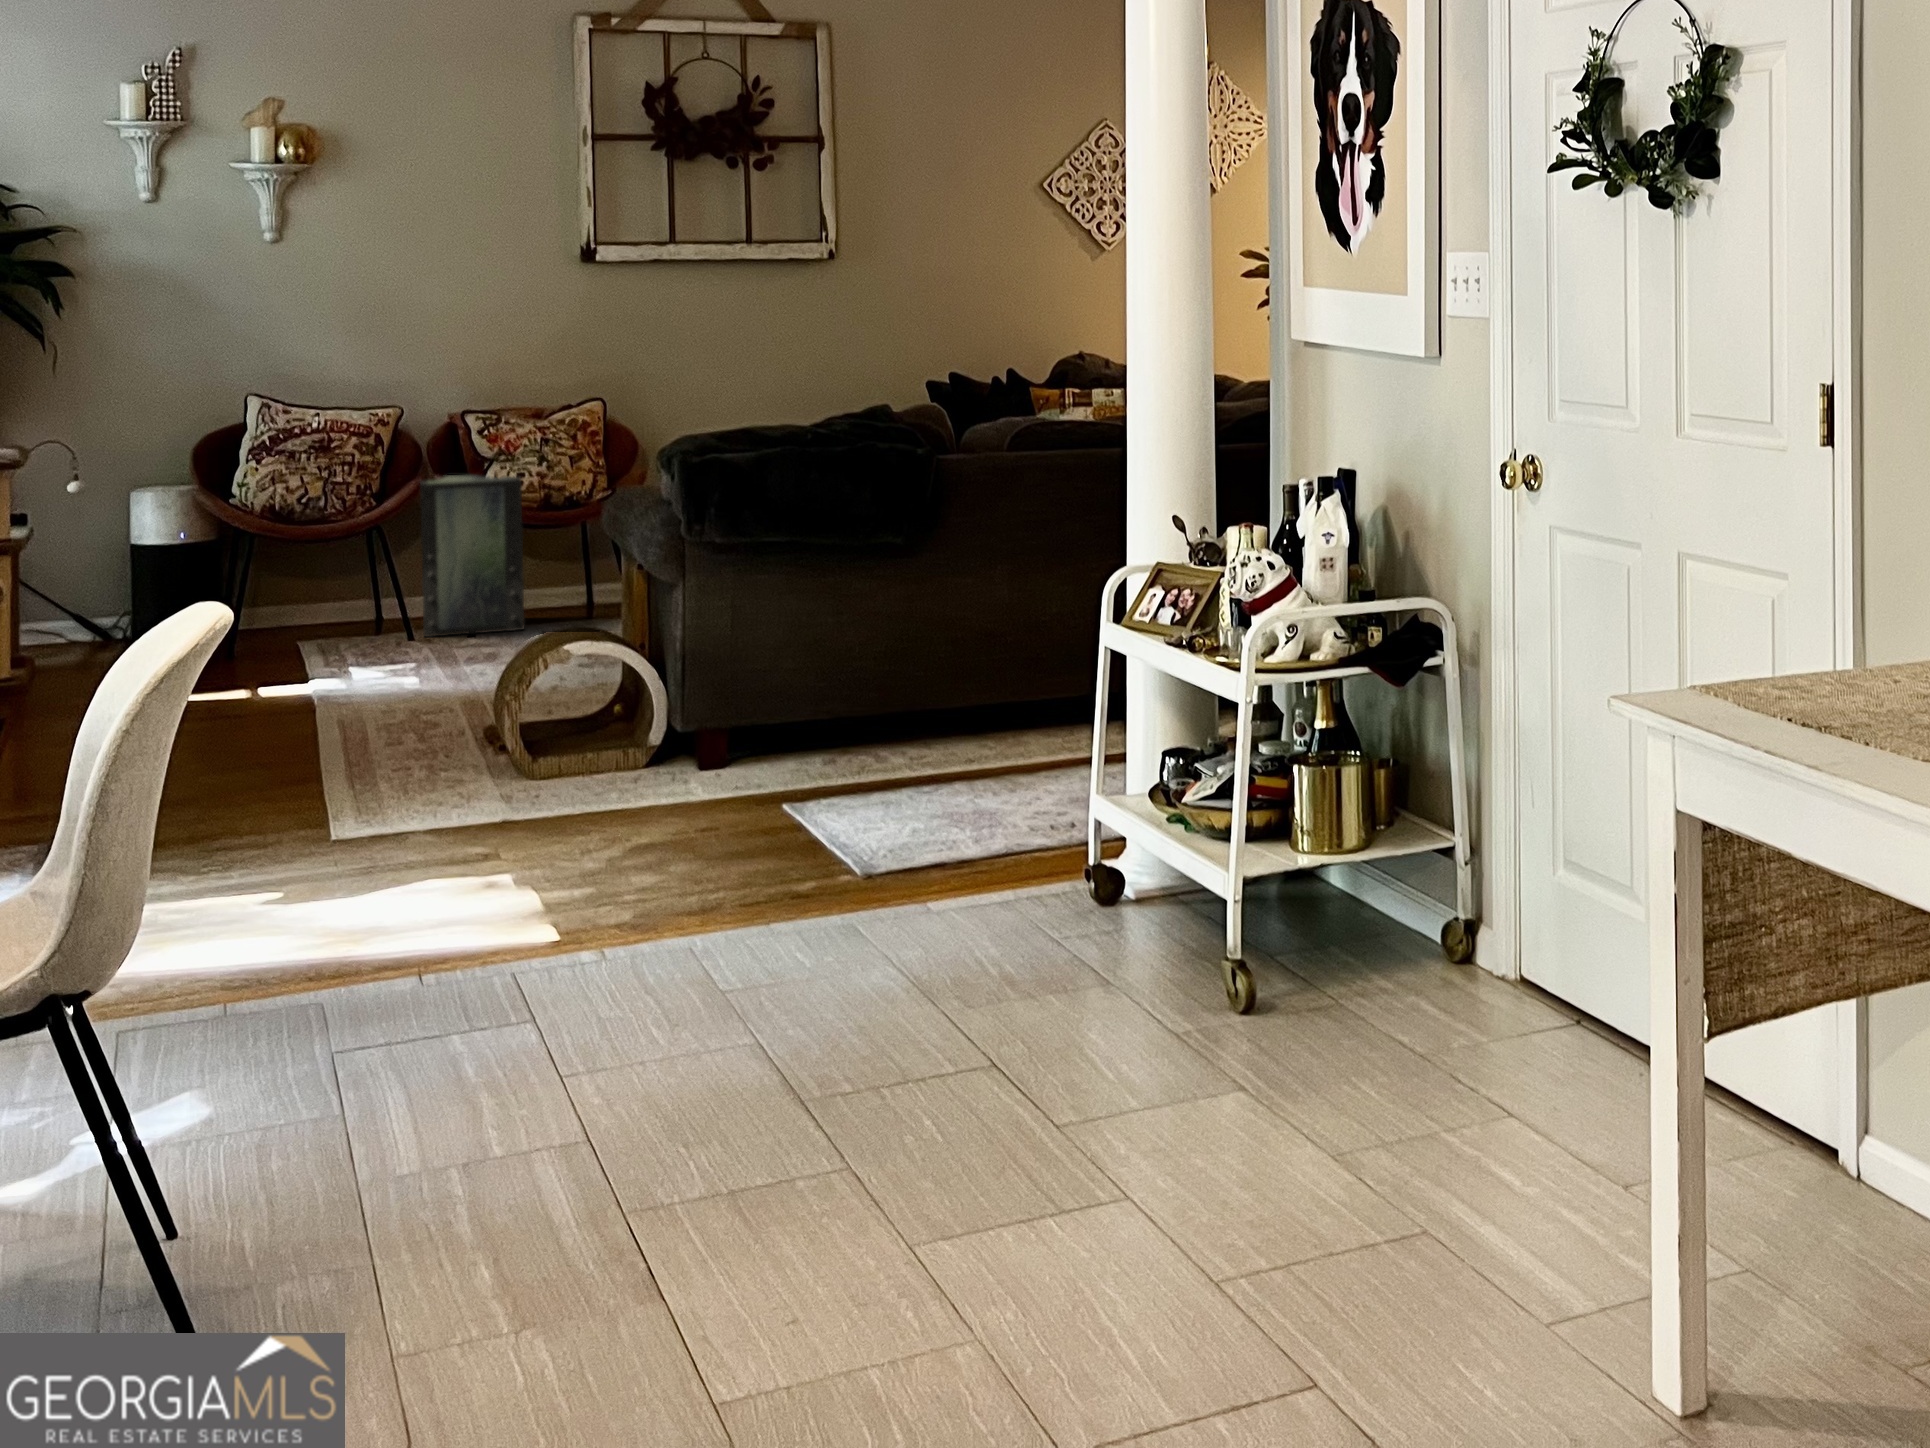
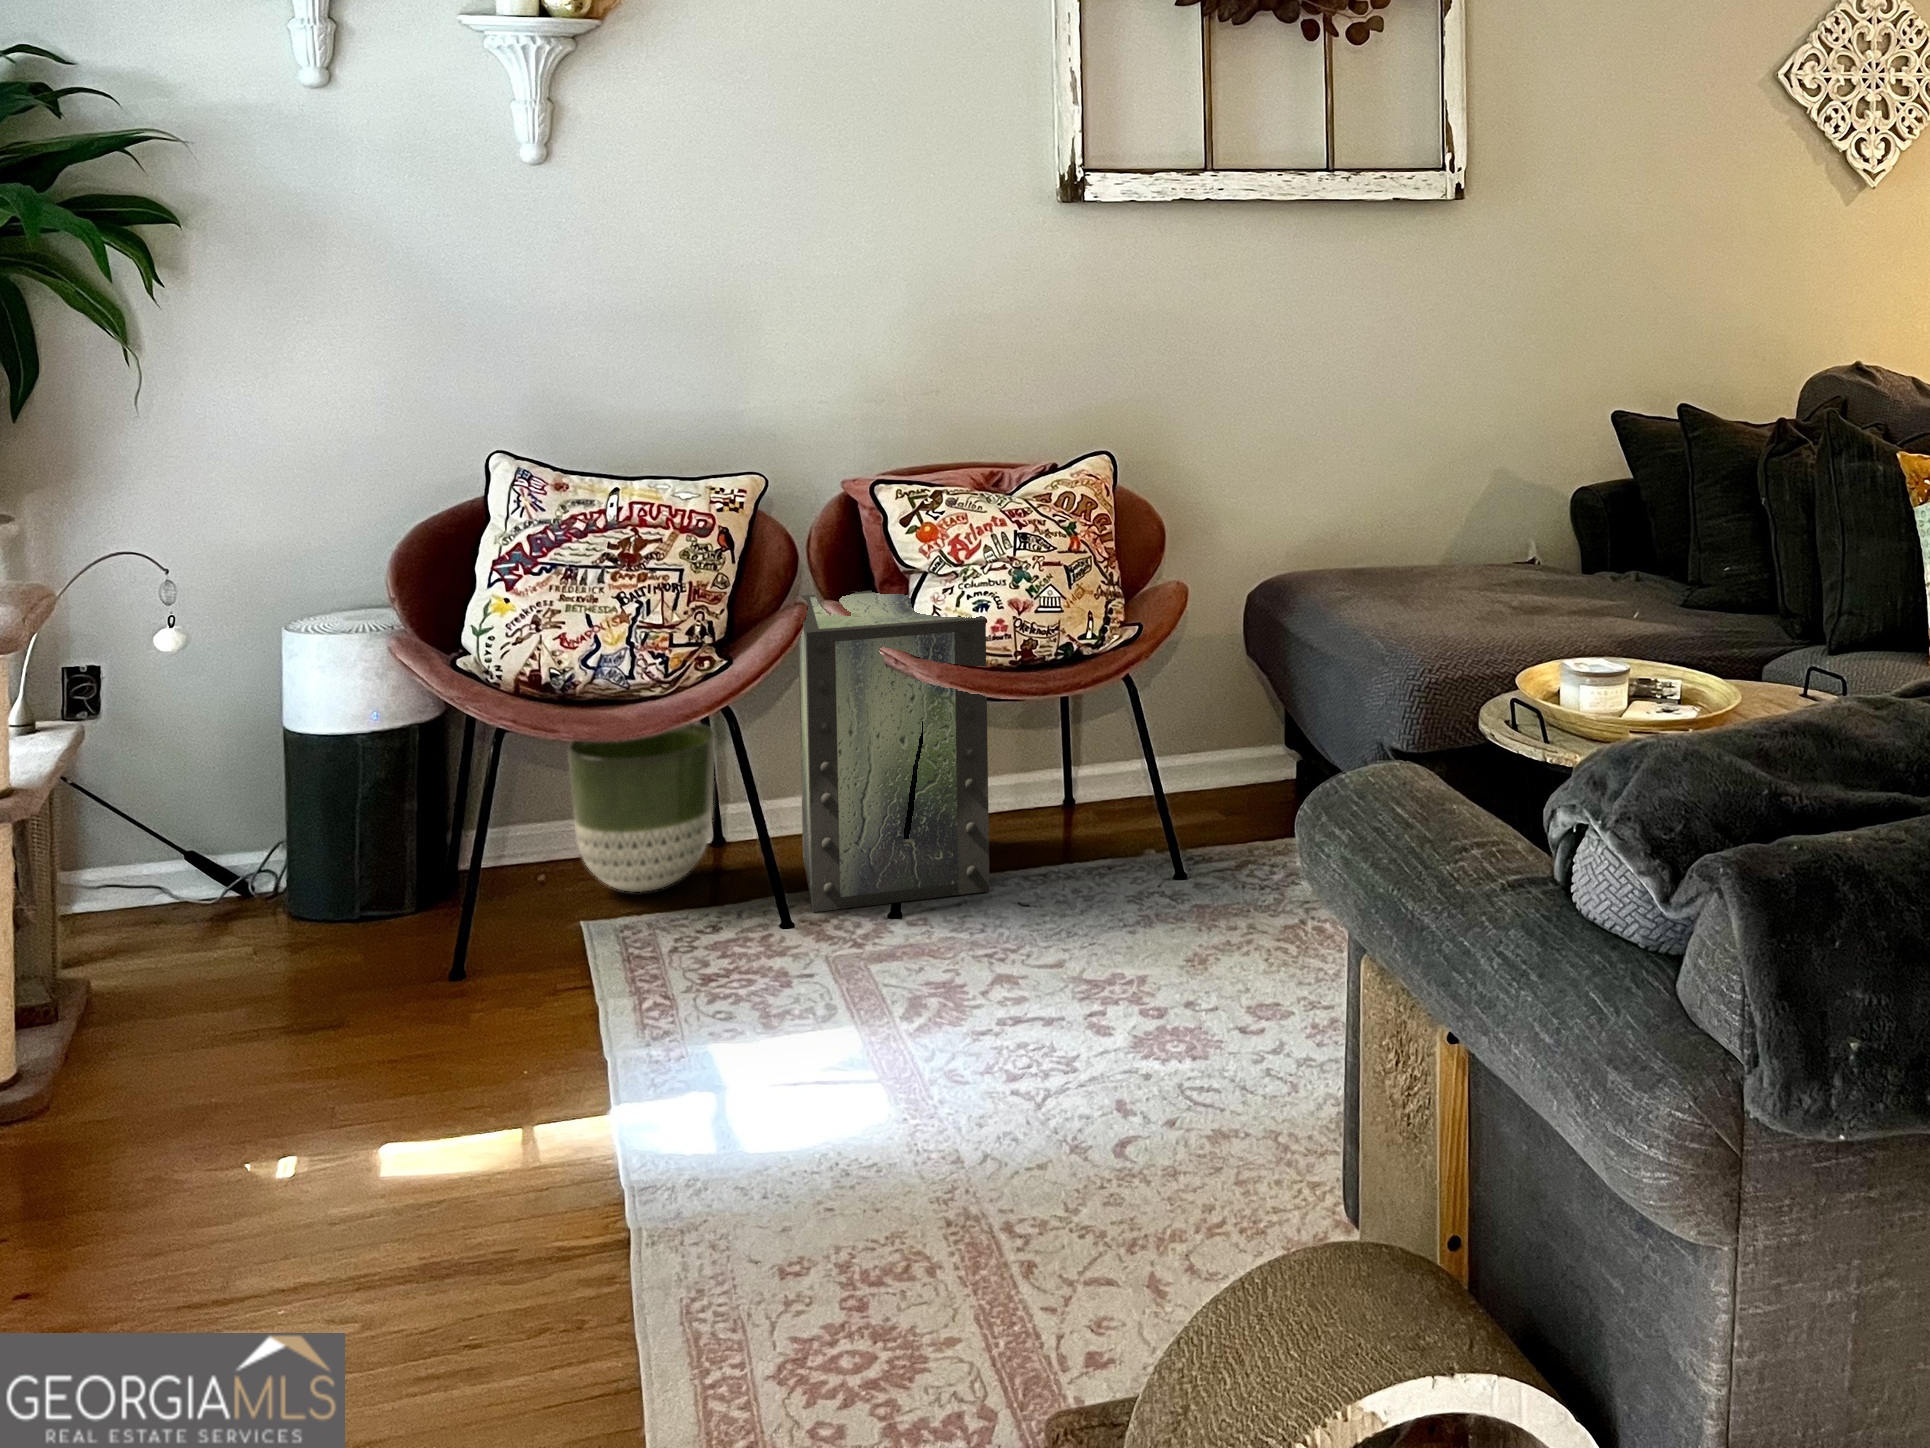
planter: none [289,547,372,633] -> present [568,722,715,892]

